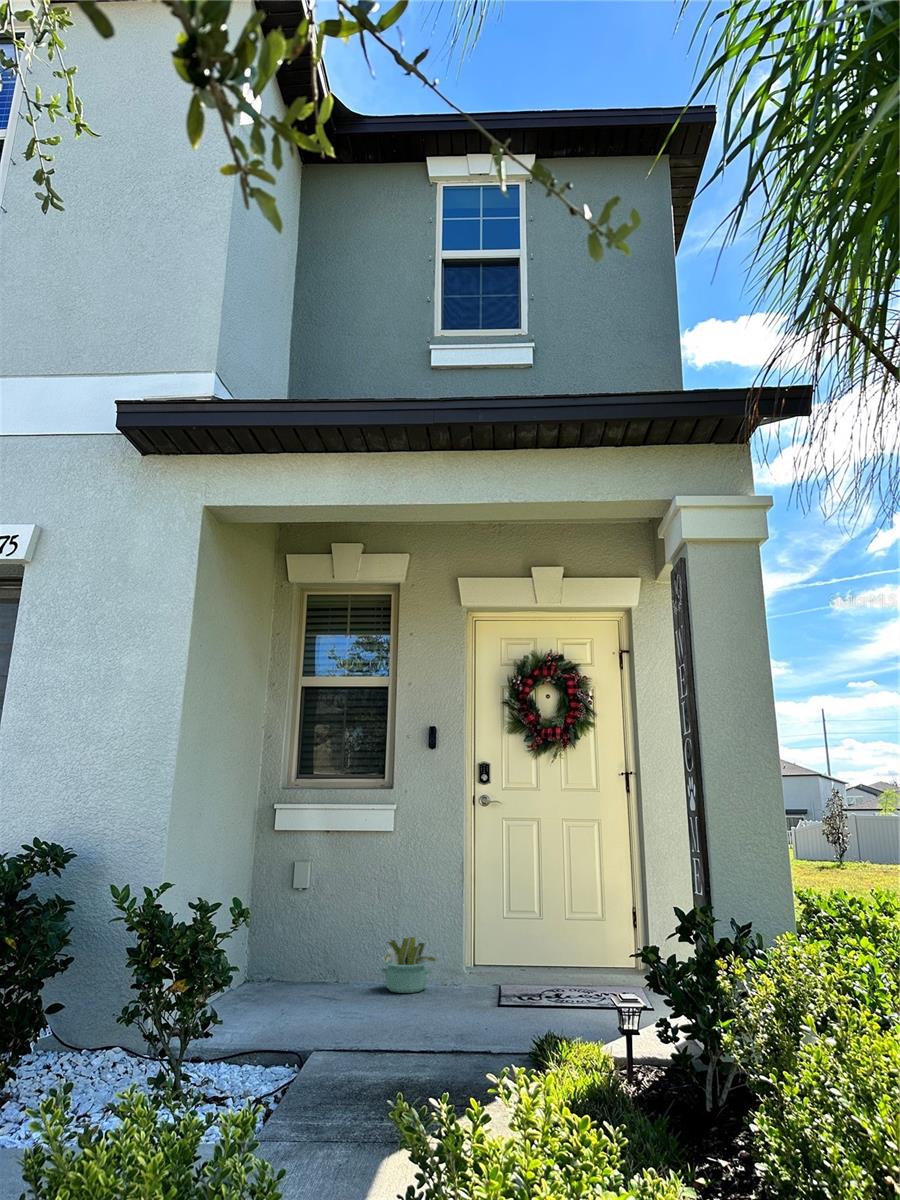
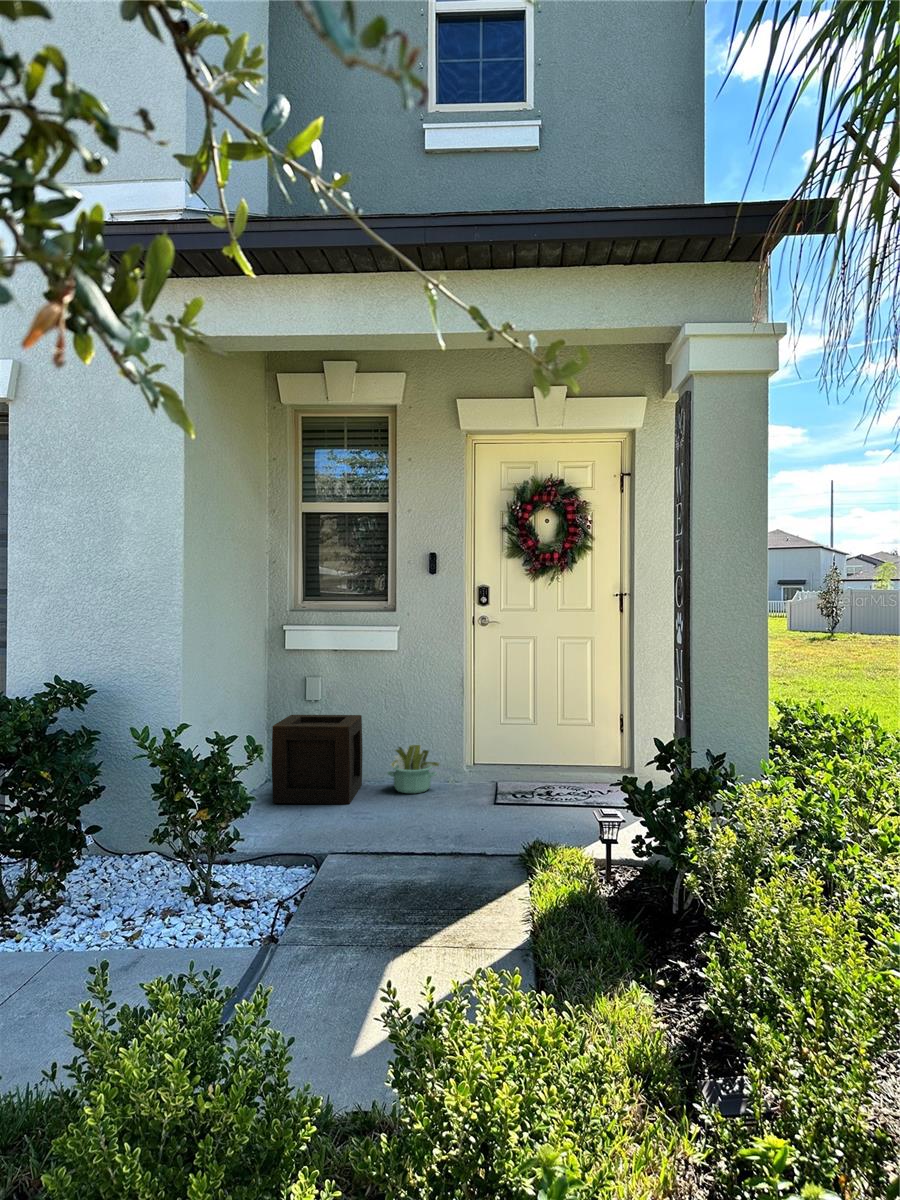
wooden crate: none [251,903,353,1003] -> present [272,715,363,804]

